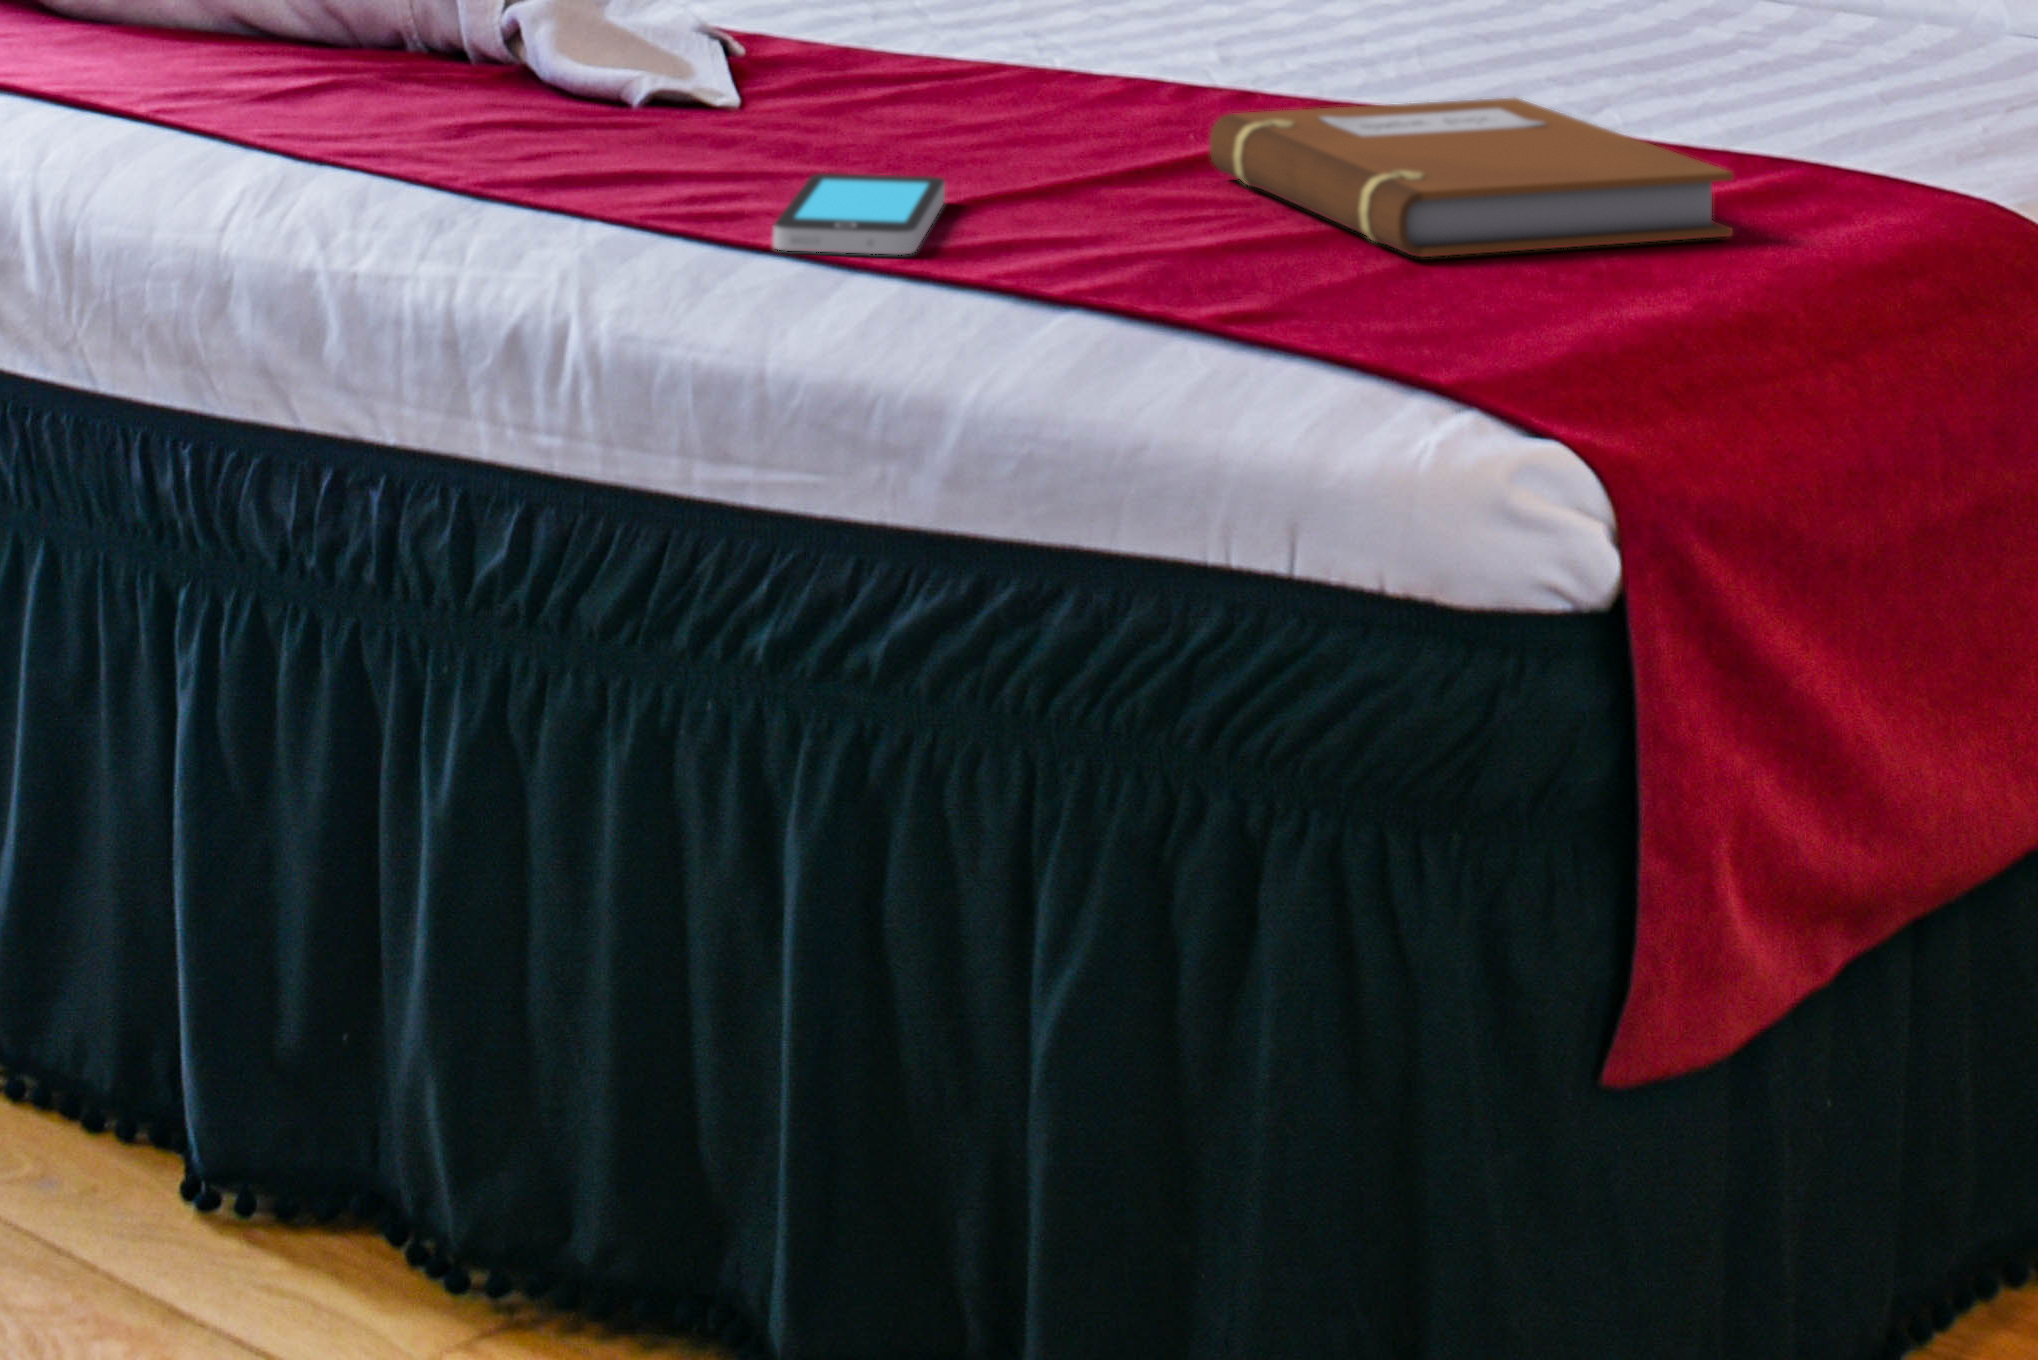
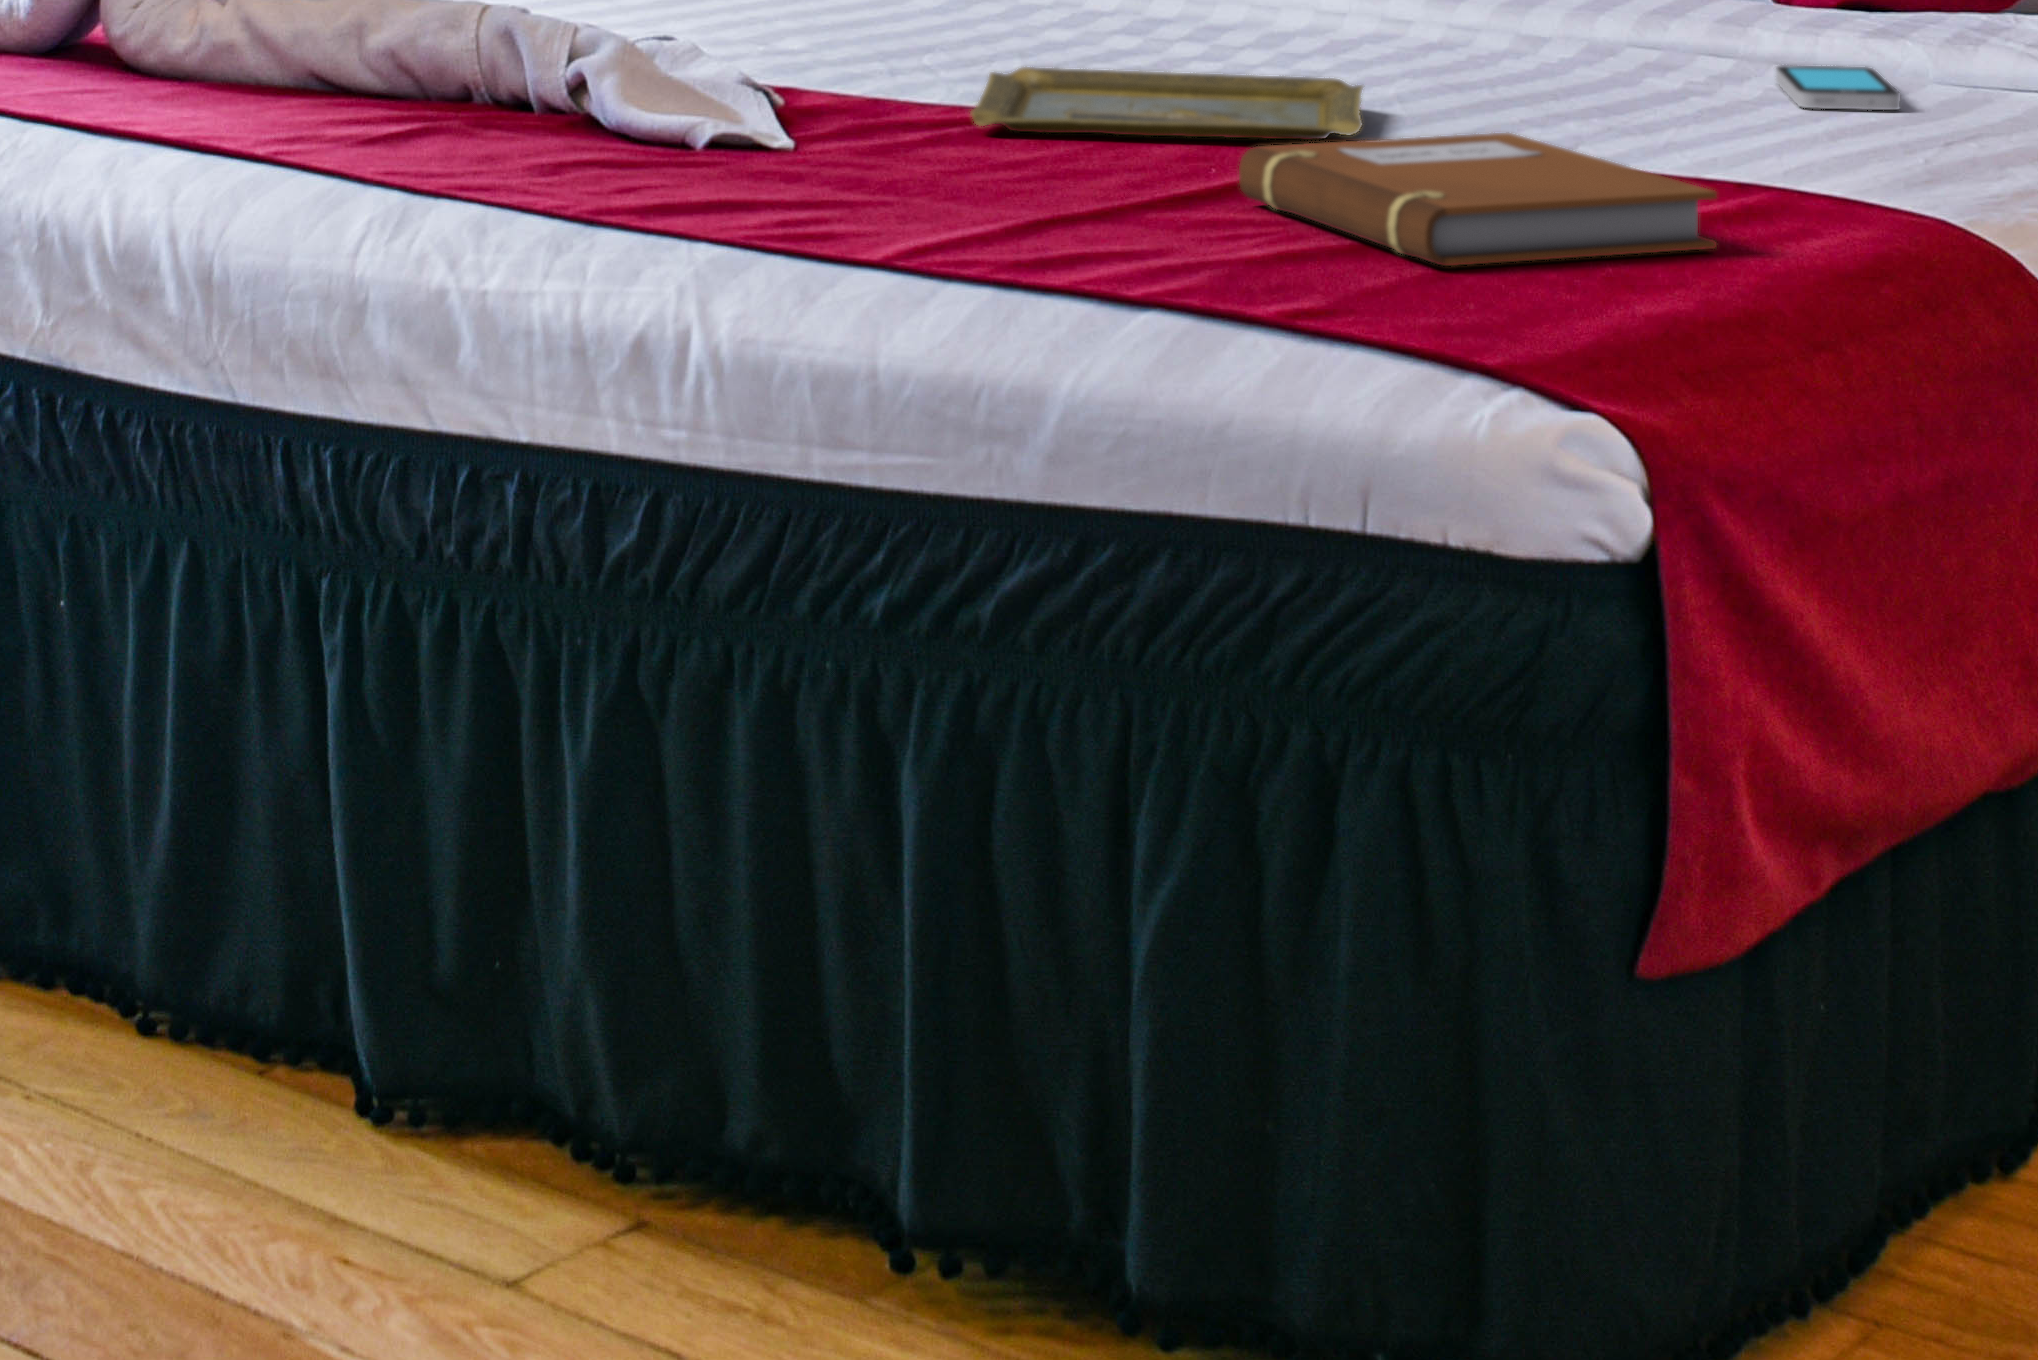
tray: none [937,14,1378,99] -> present [971,67,1363,140]
smartphone: present [773,173,945,254] -> present [1776,66,1900,110]

